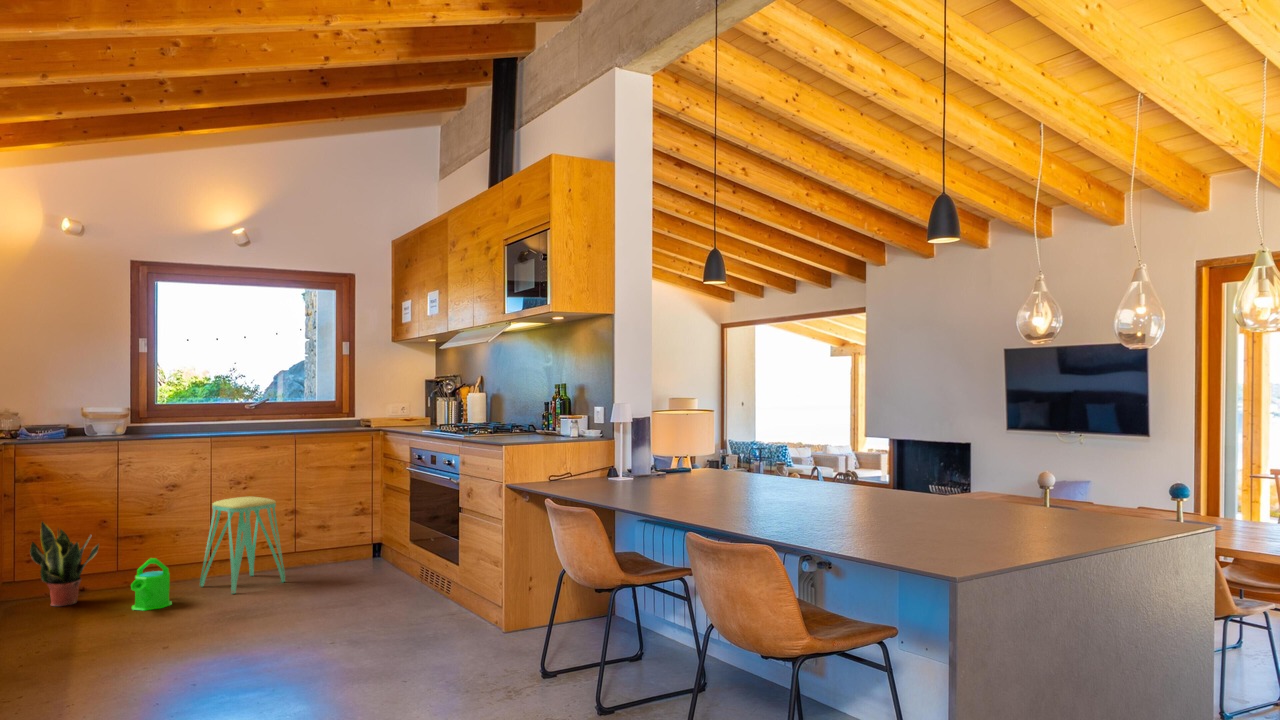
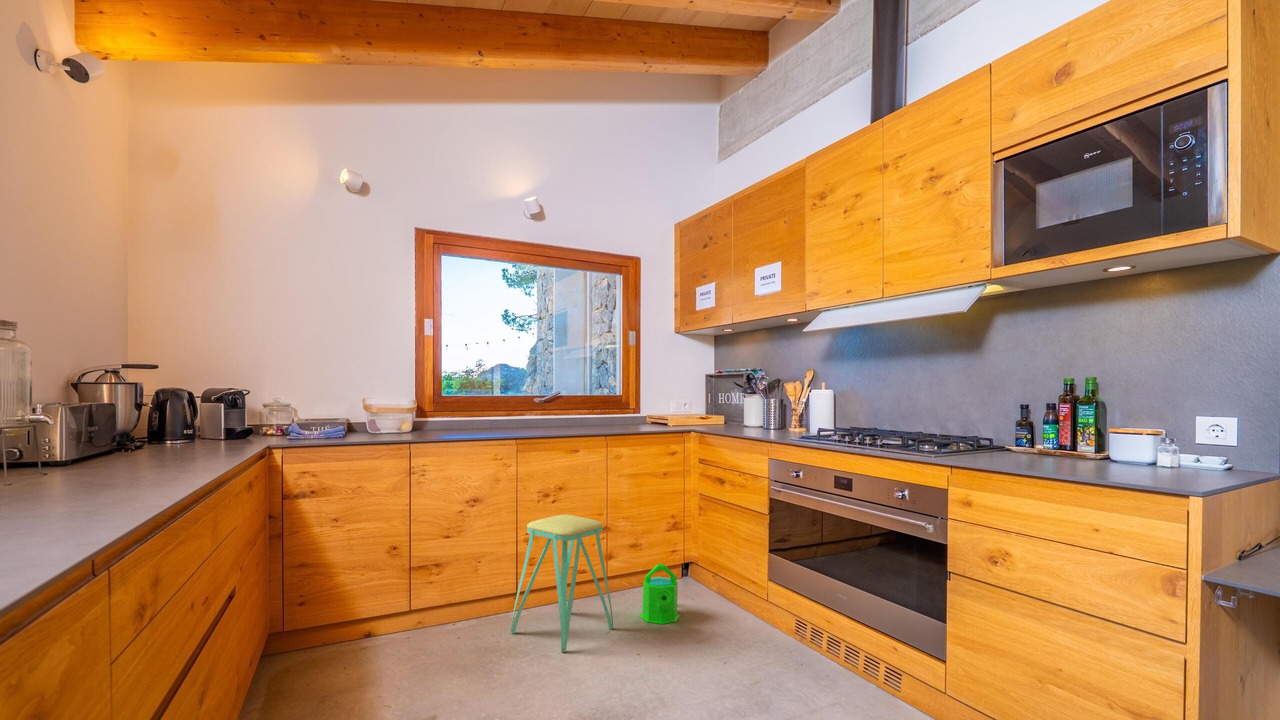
potted plant: present [30,522,99,606] -> none [311,550,395,668]
watering can: present [131,558,172,610] -> present [640,564,680,624]

